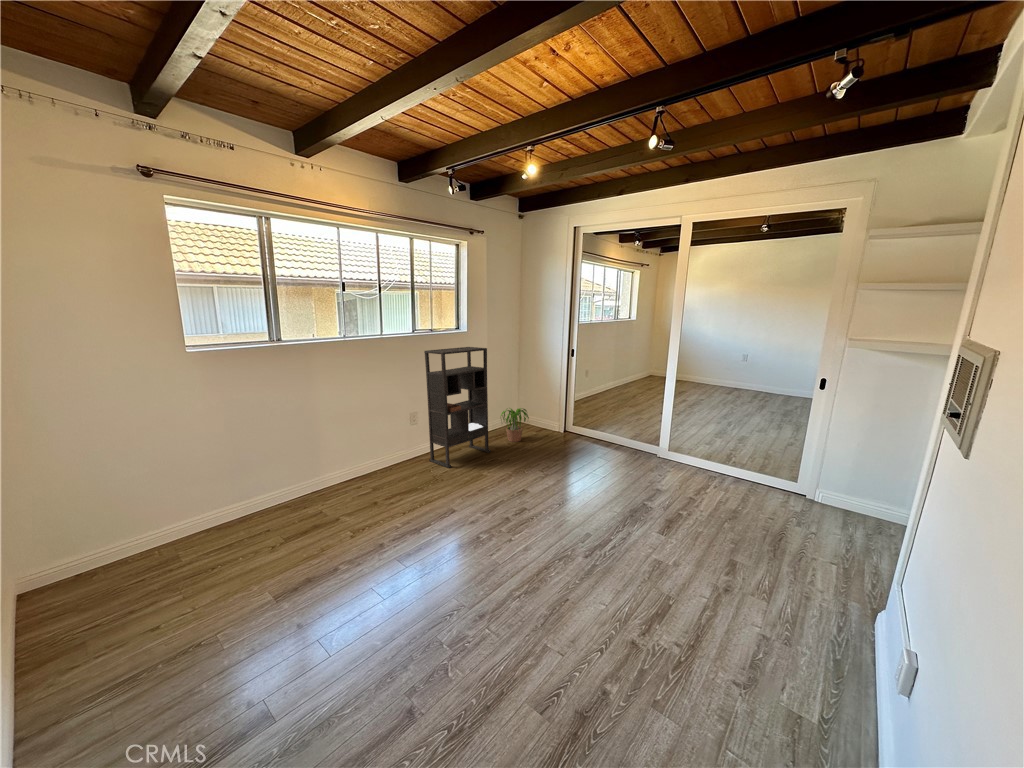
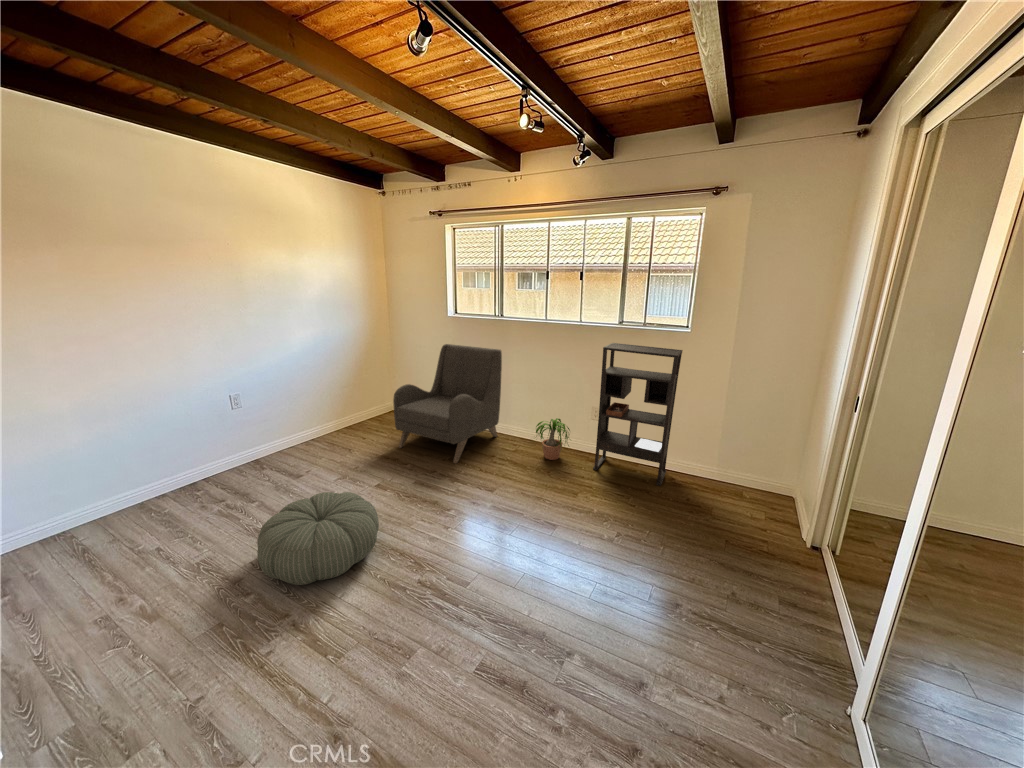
armchair: none [185,387,371,592] -> present [393,344,502,463]
potted plant: present [501,408,529,442] -> present [536,418,570,460]
pouf: none [461,551,607,683] -> present [257,492,379,585]

